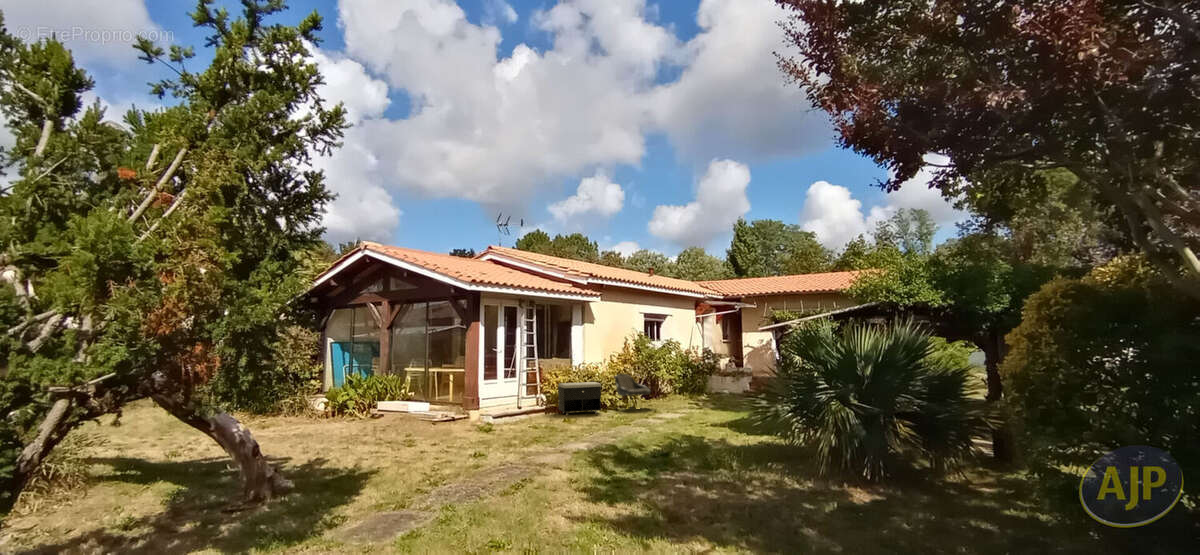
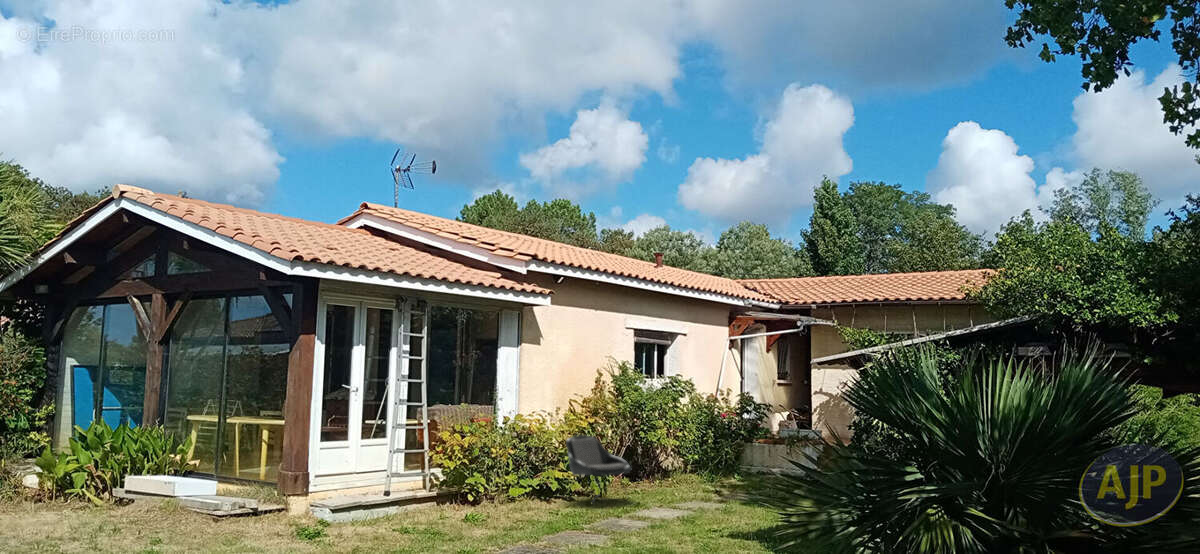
storage bench: present [558,382,601,415] -> none [461,449,538,509]

